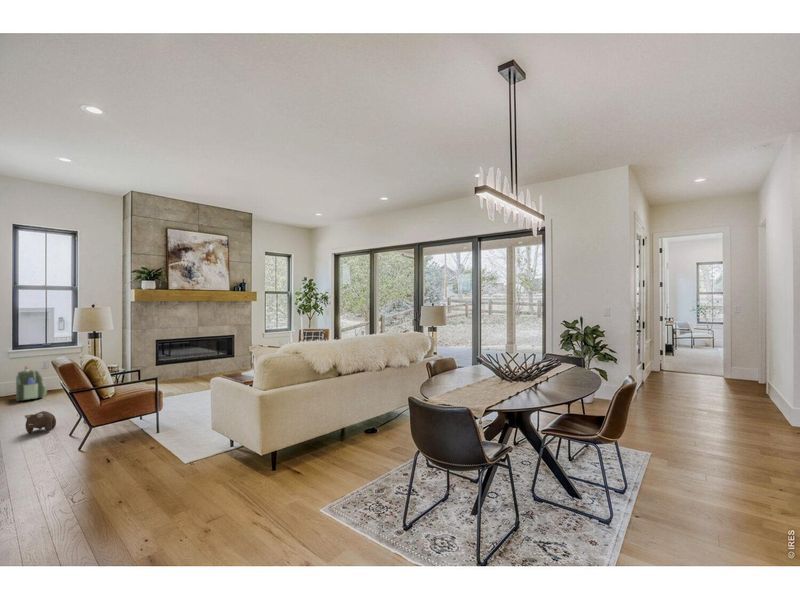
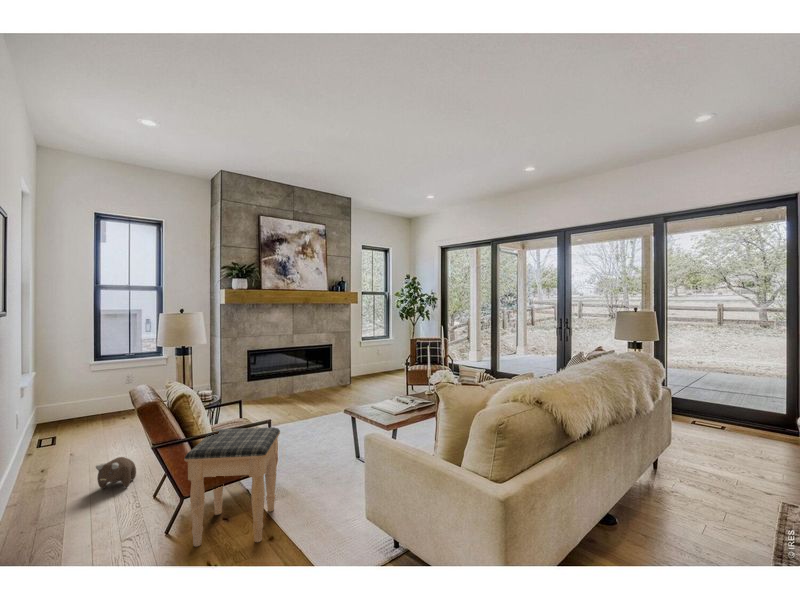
backpack: present [16,365,47,401] -> none [95,381,129,426]
footstool: none [92,382,164,453] -> present [185,427,280,547]

